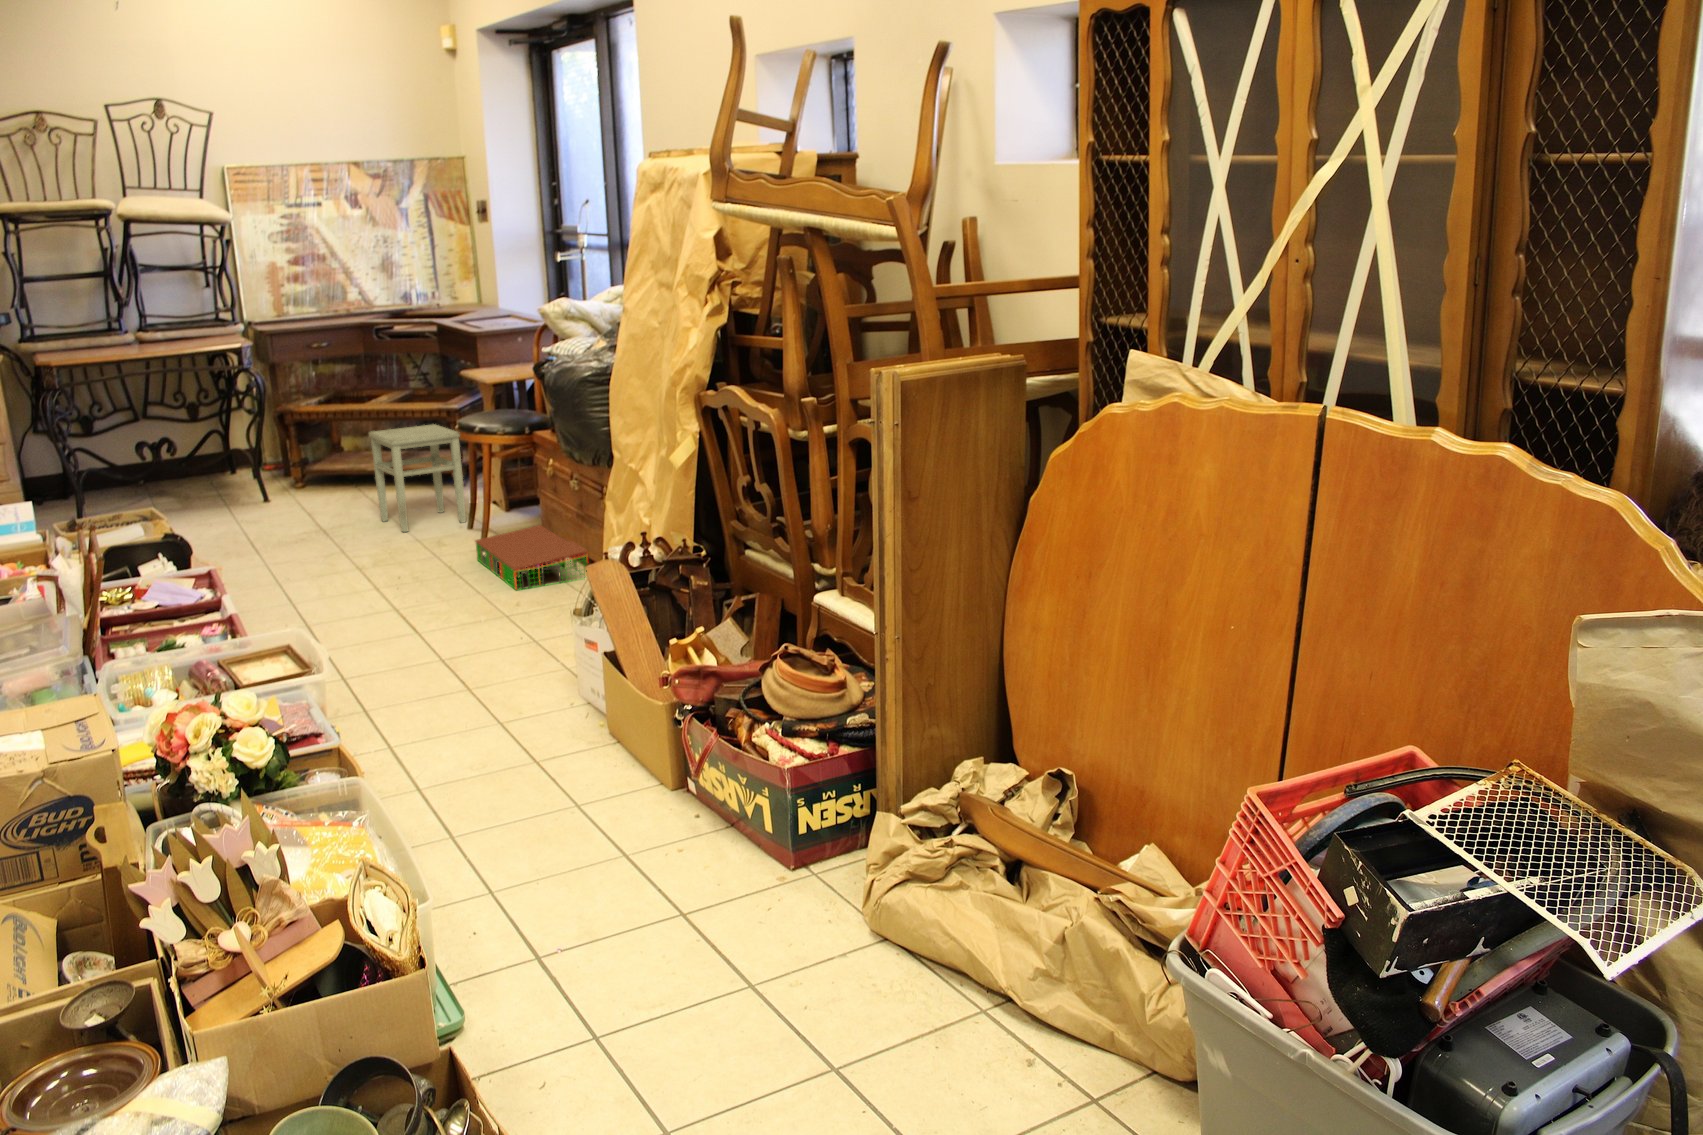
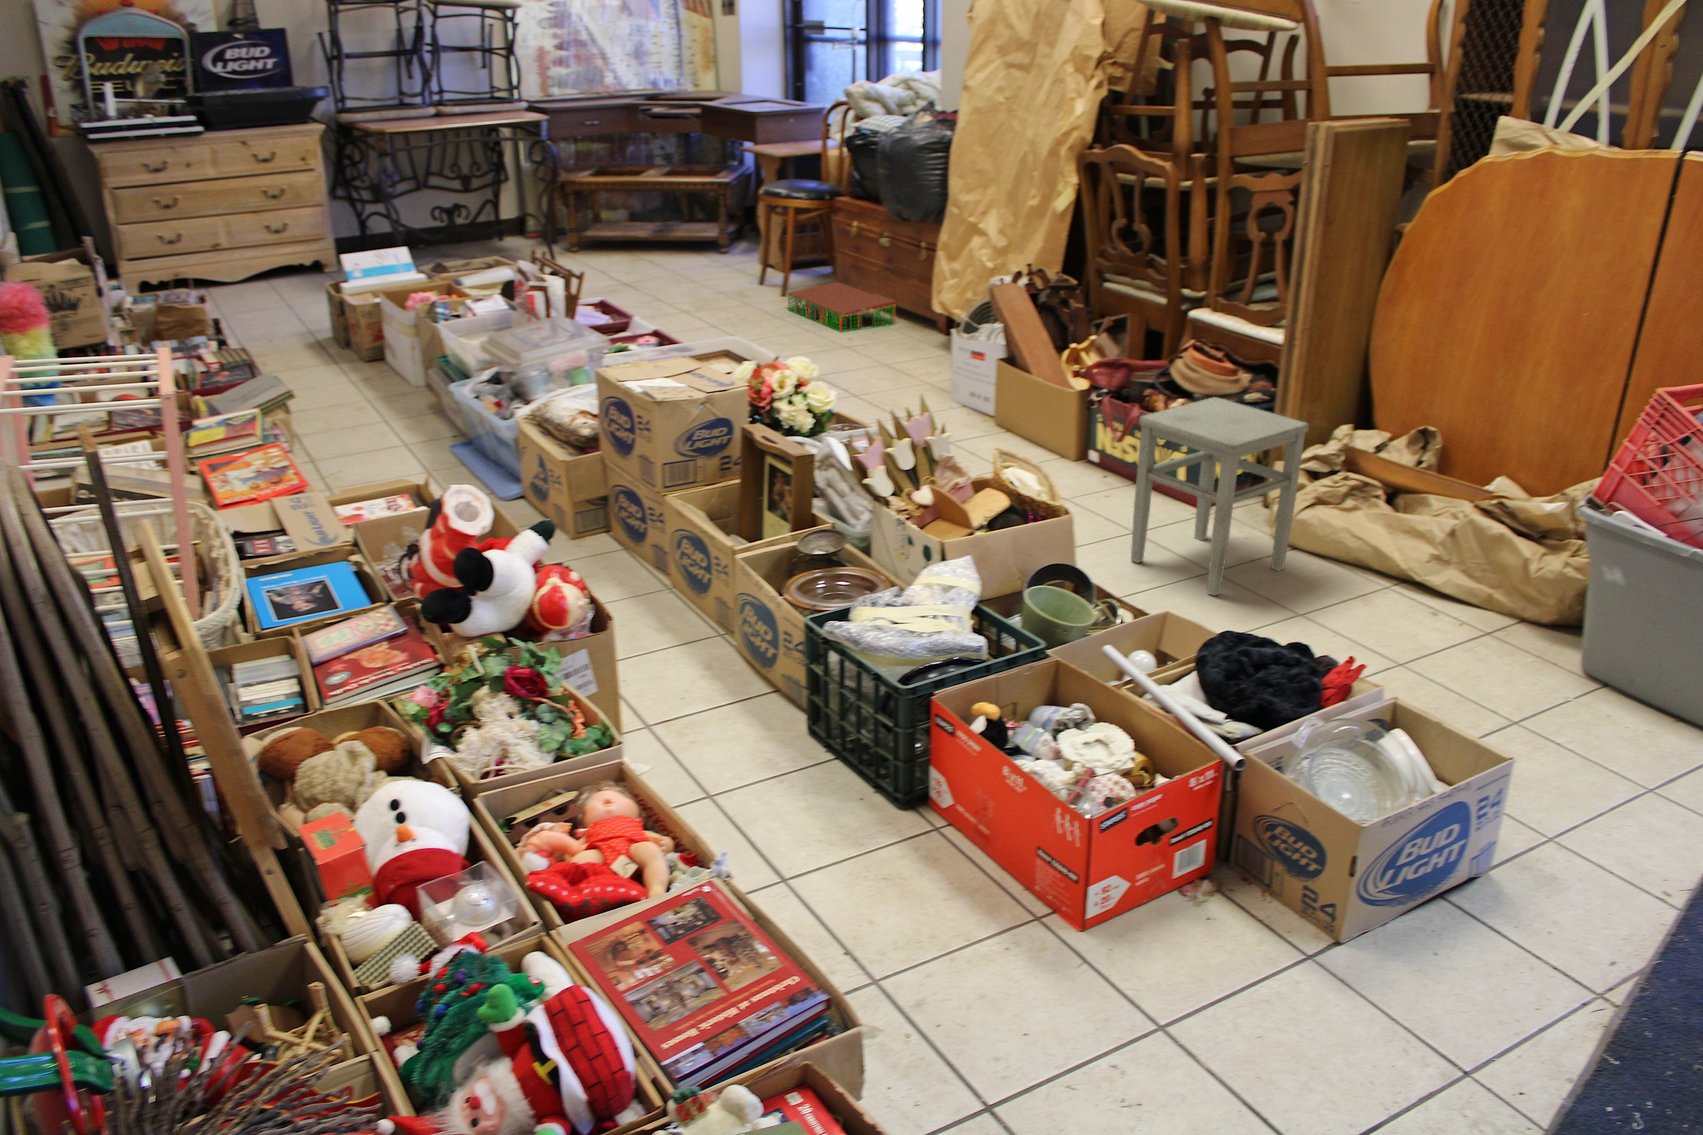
stool: present [369,424,466,532] -> present [1131,397,1309,595]

